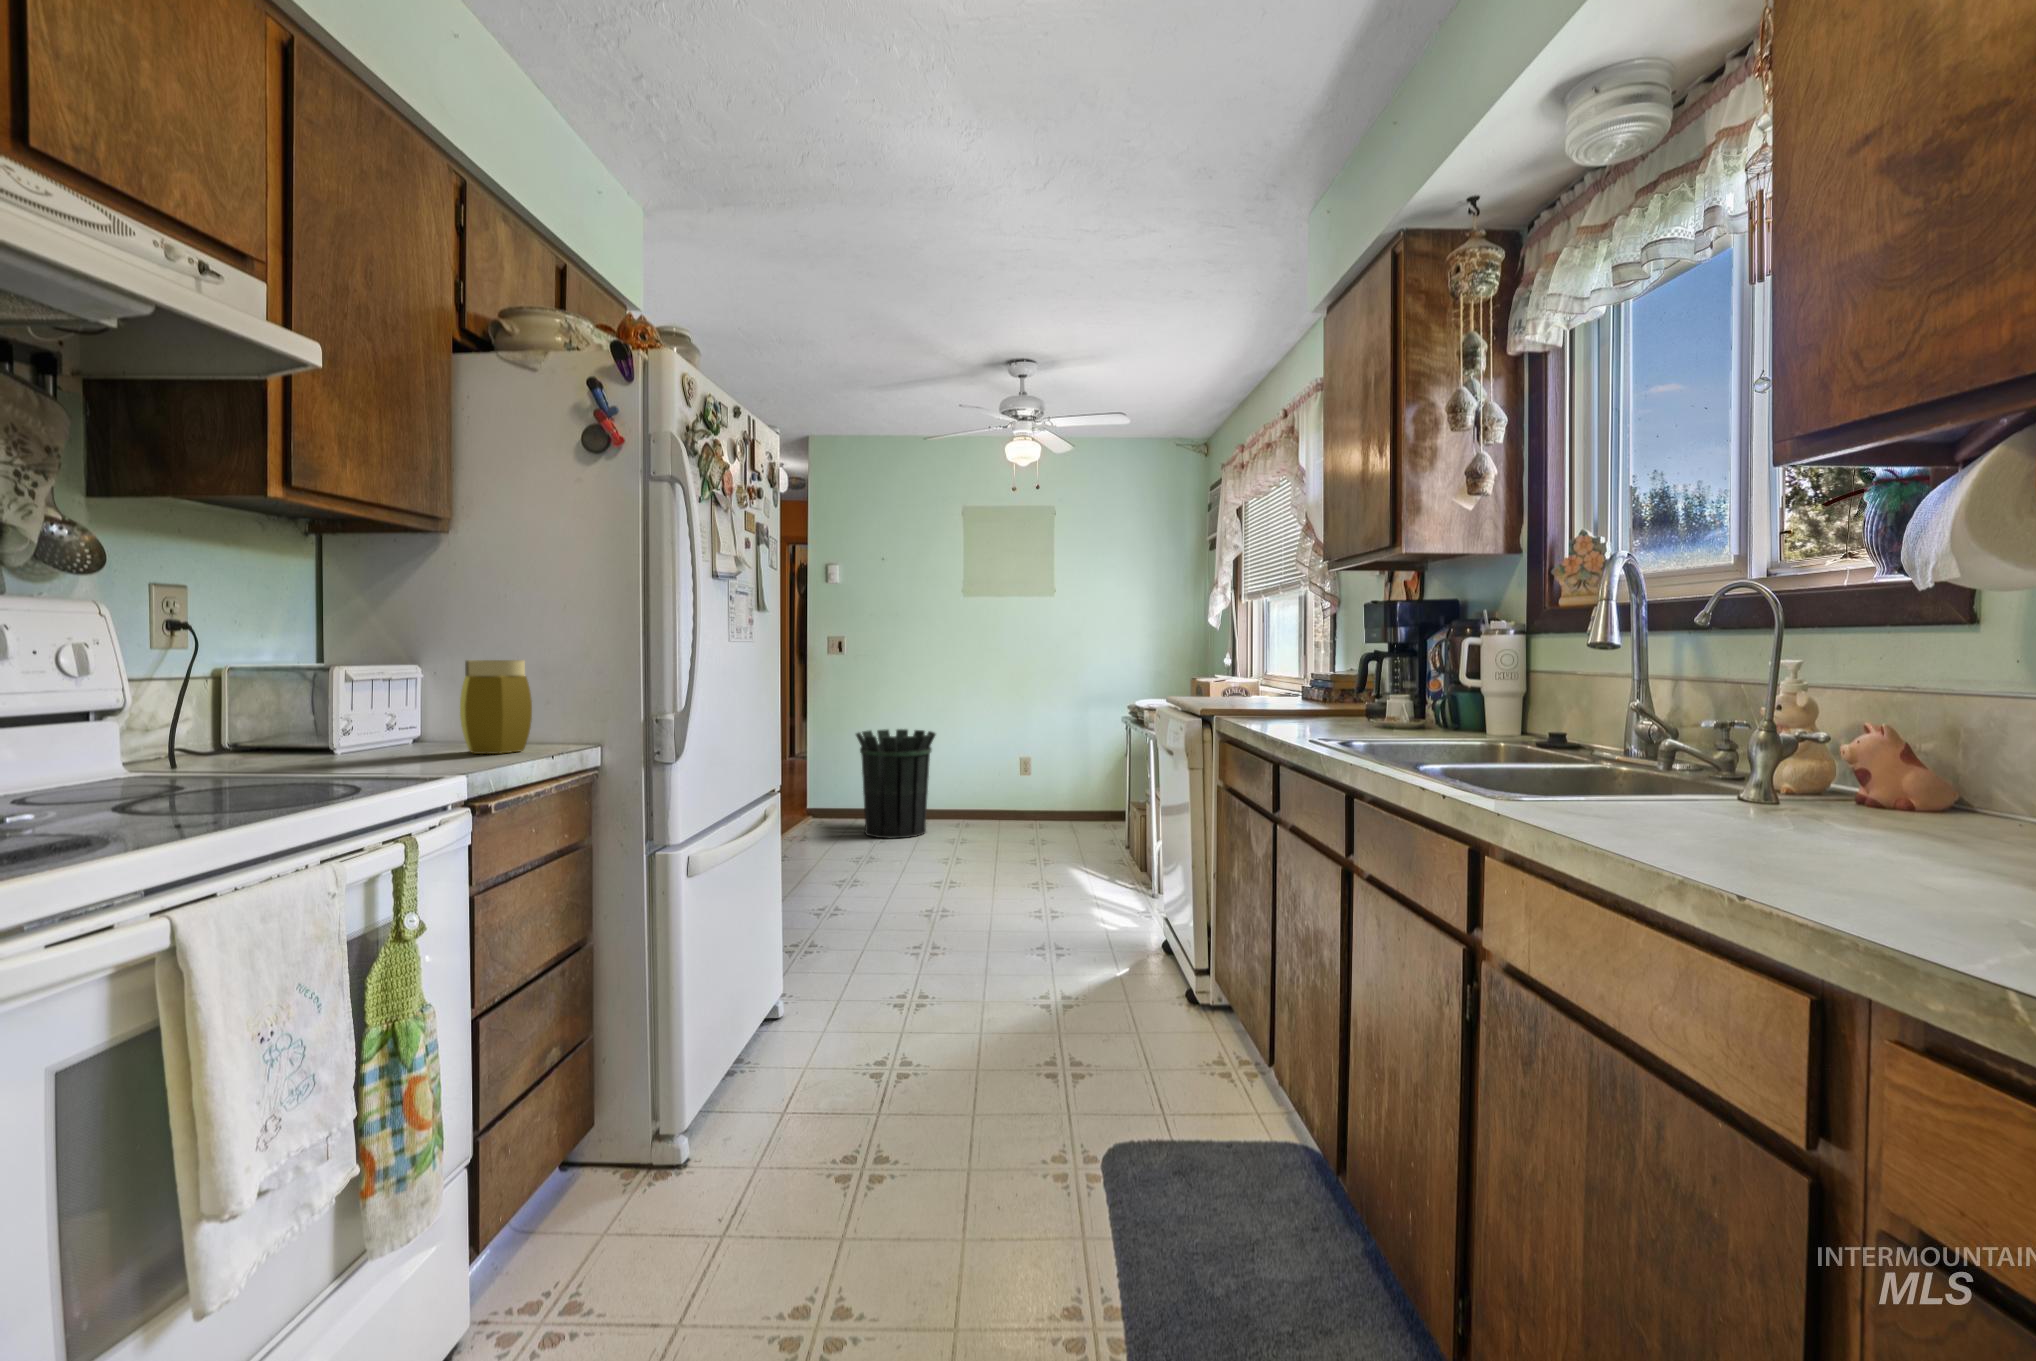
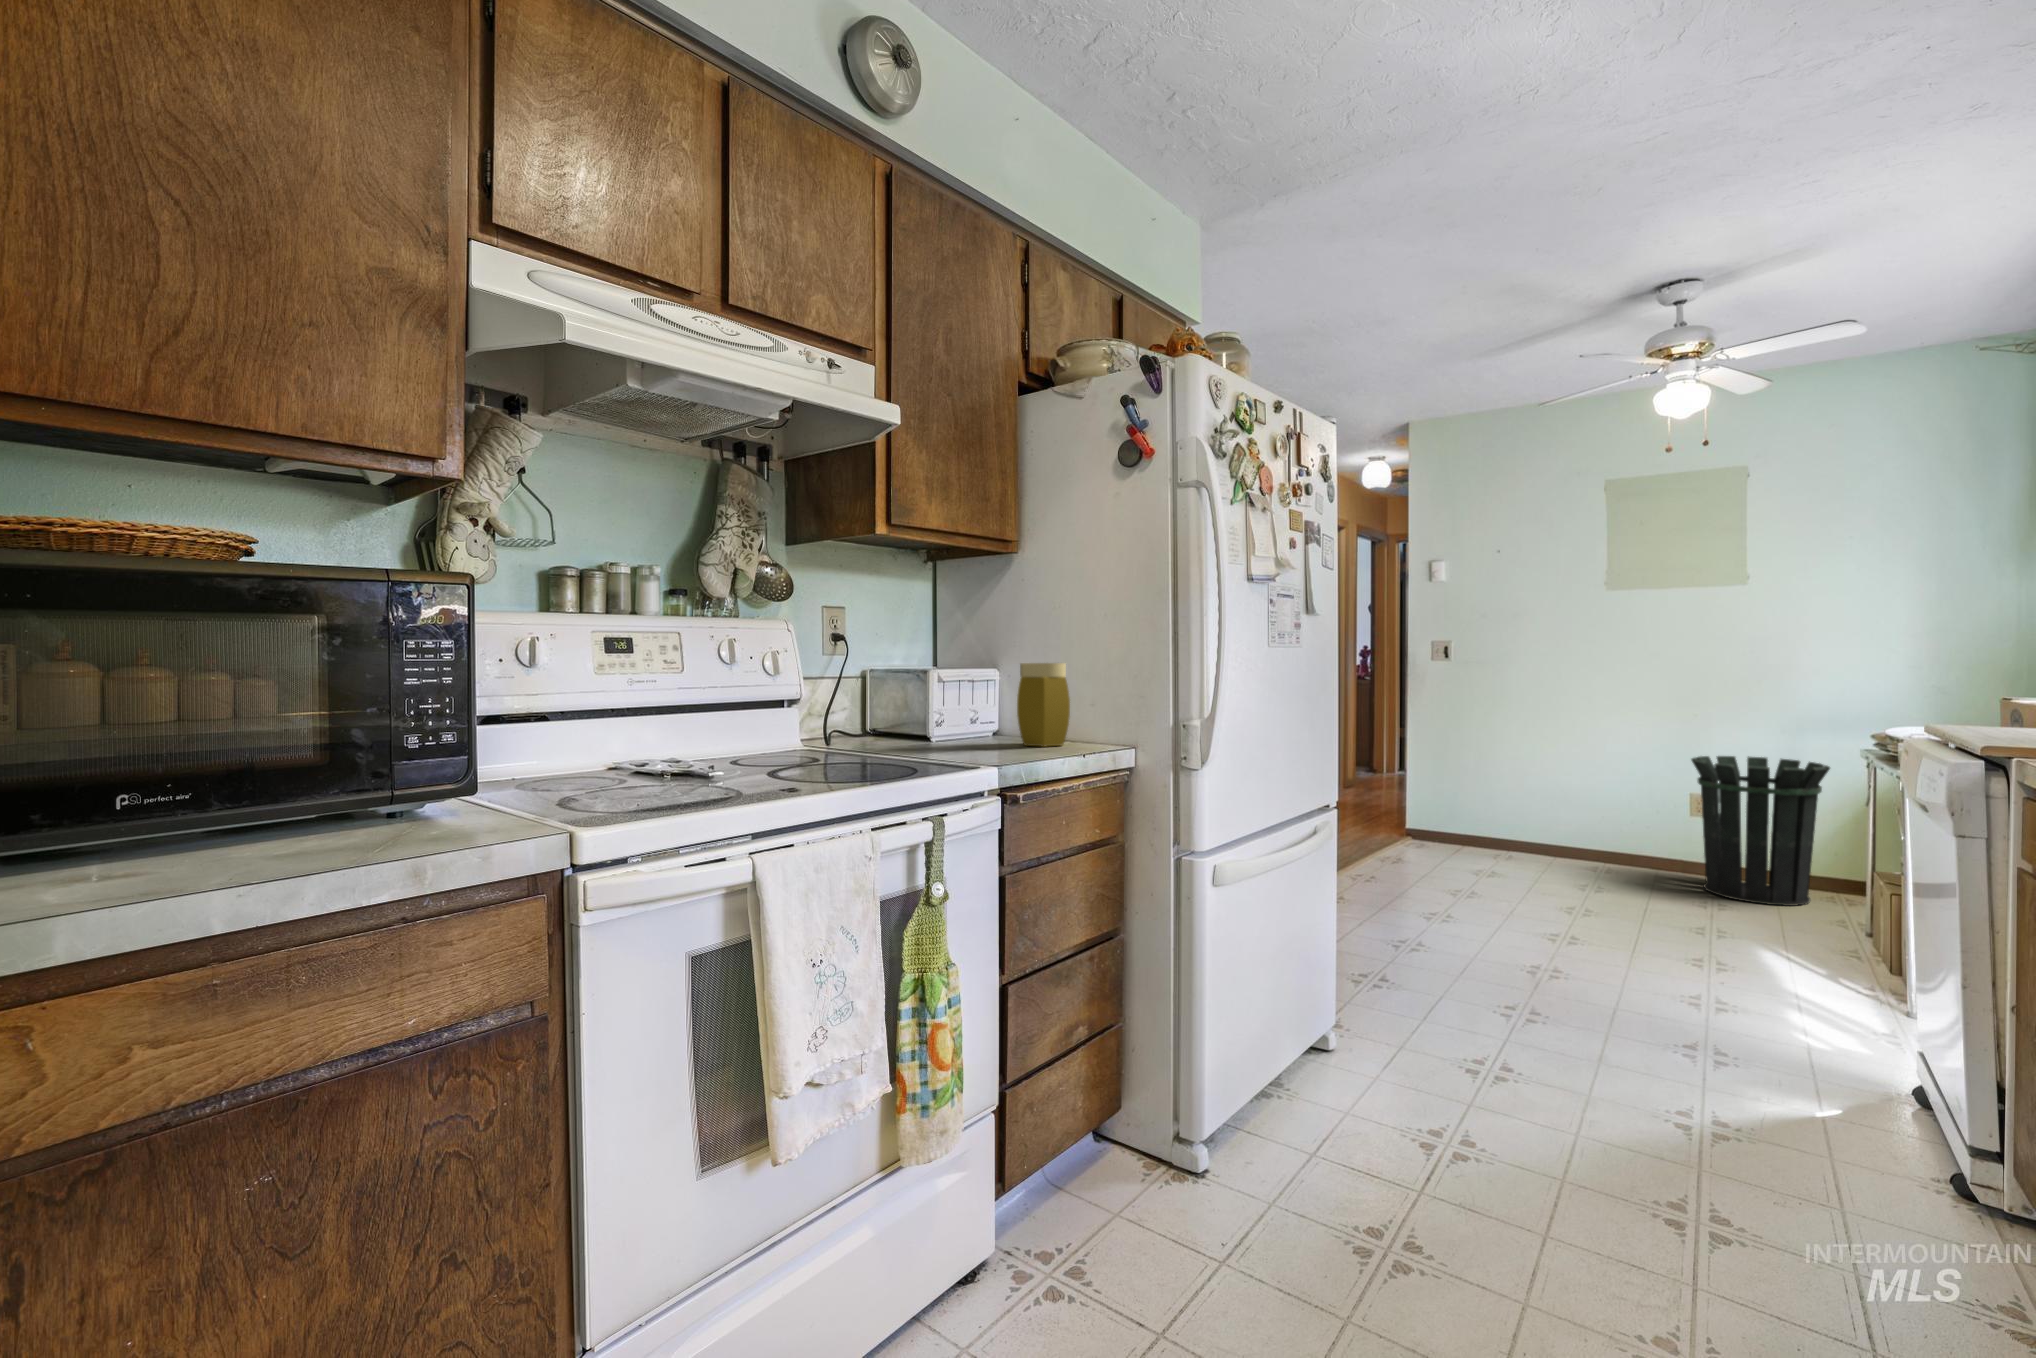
waste bin: present [856,729,936,839] -> present [1691,756,1830,906]

